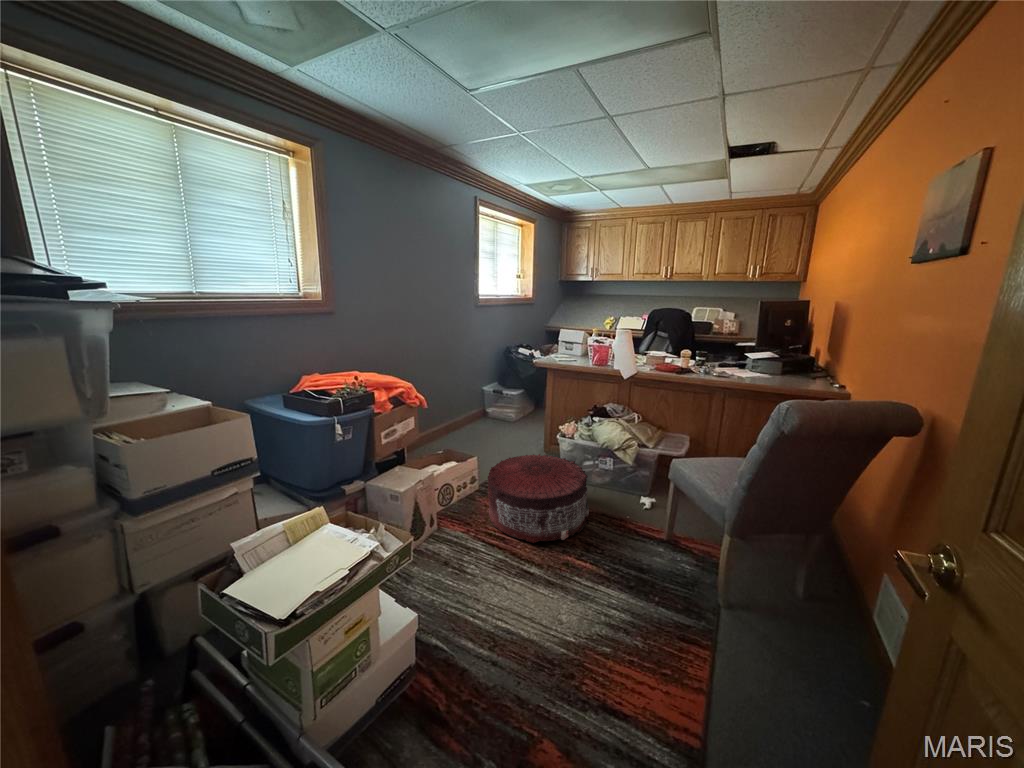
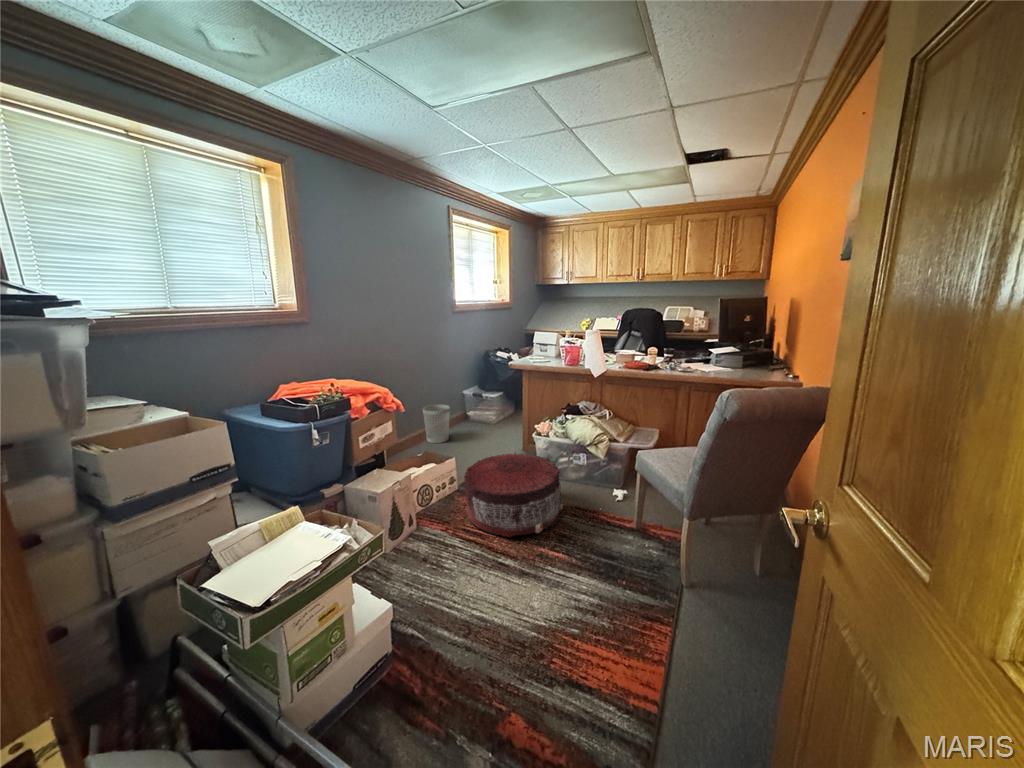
wastebasket: none [443,400,470,439] -> present [423,405,450,443]

